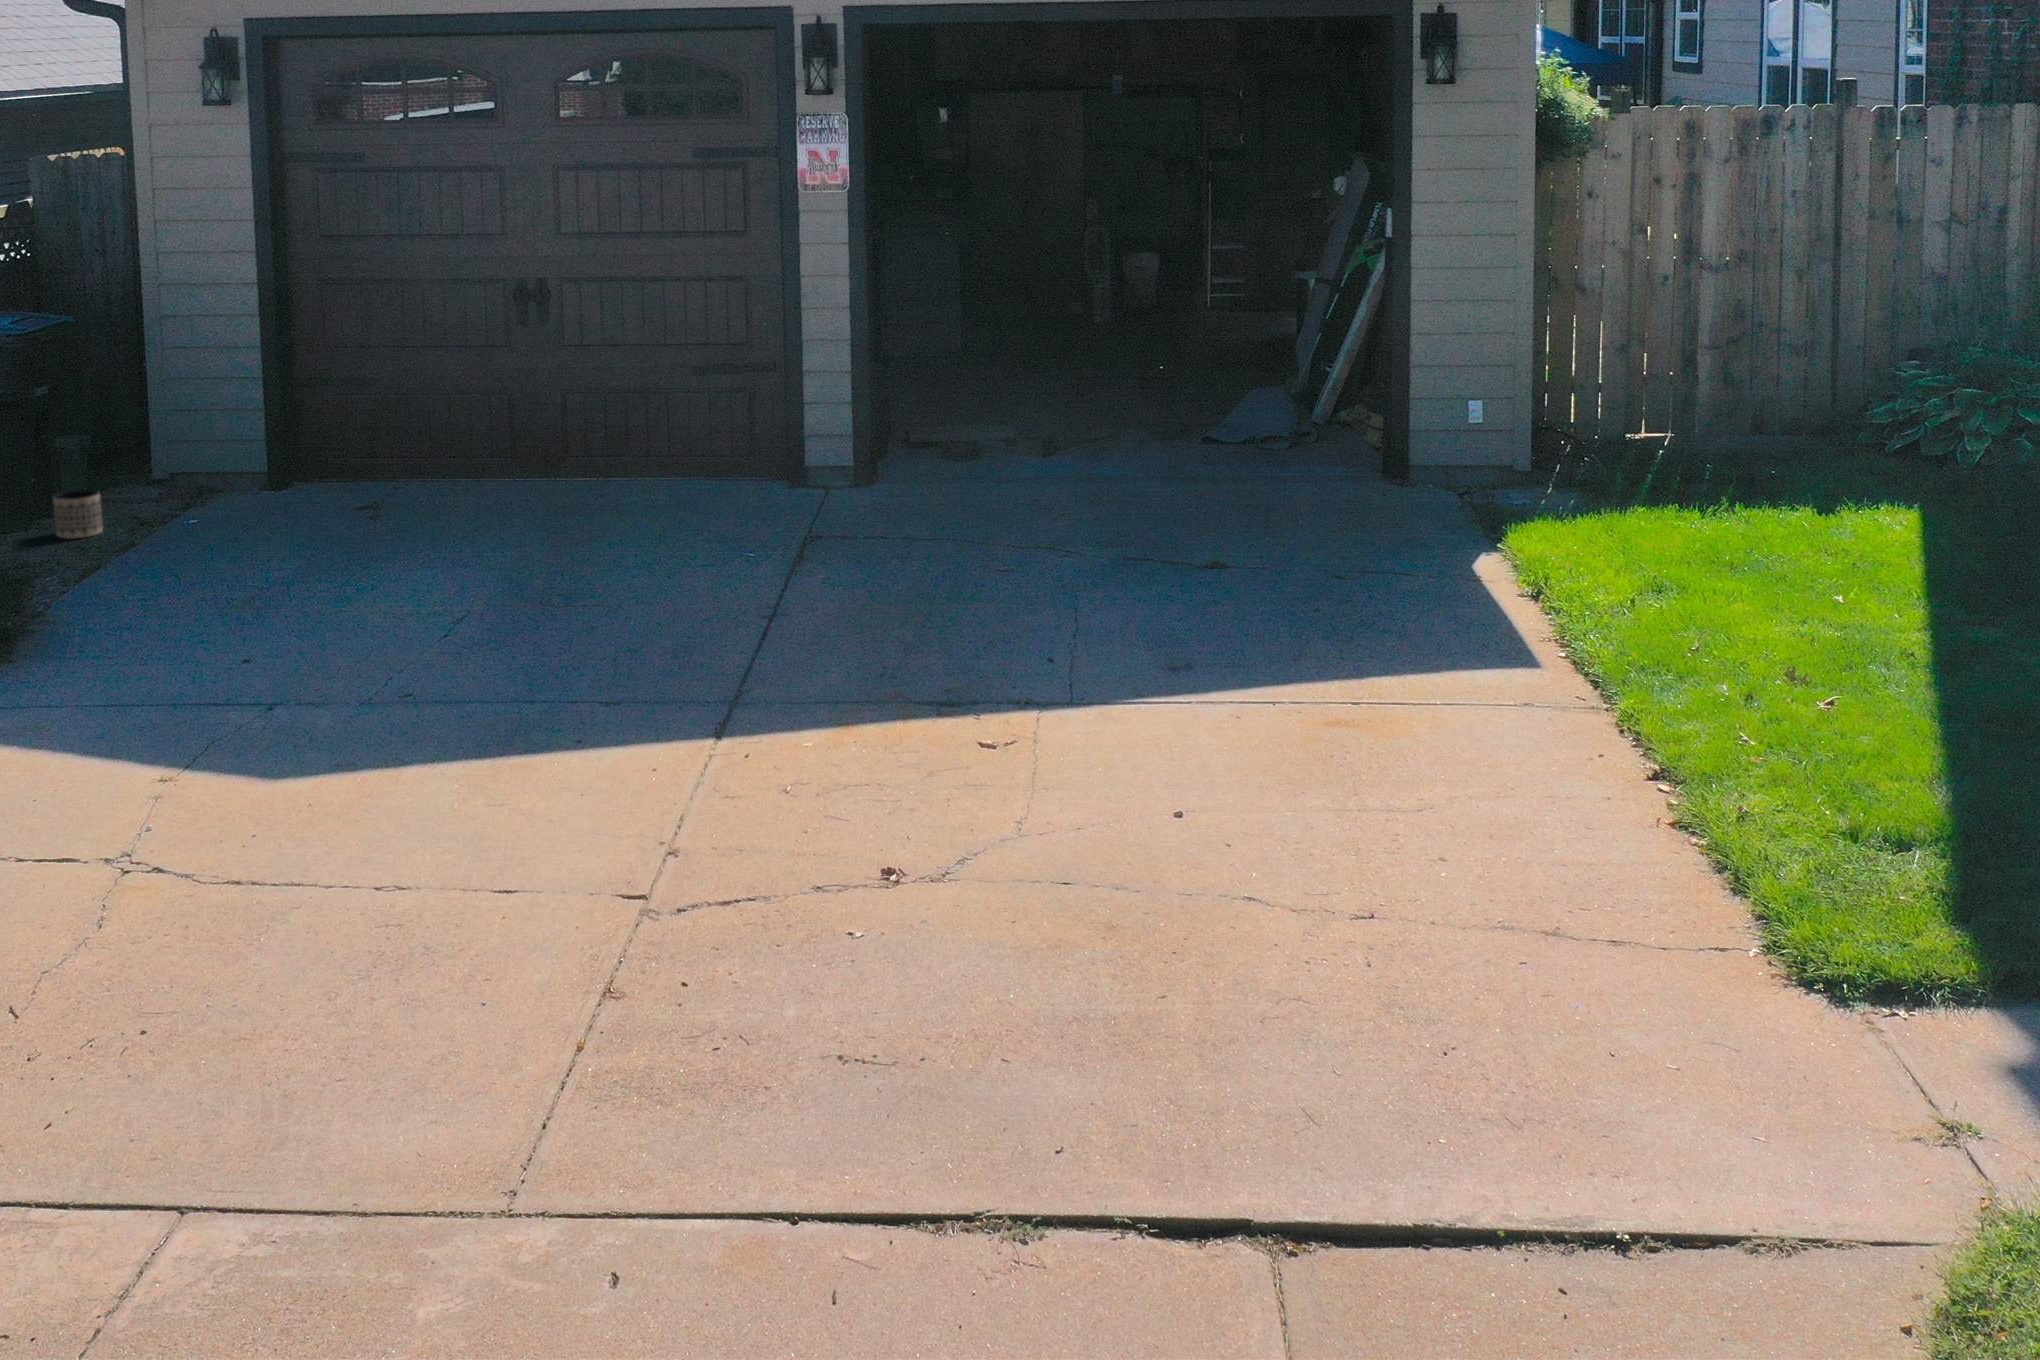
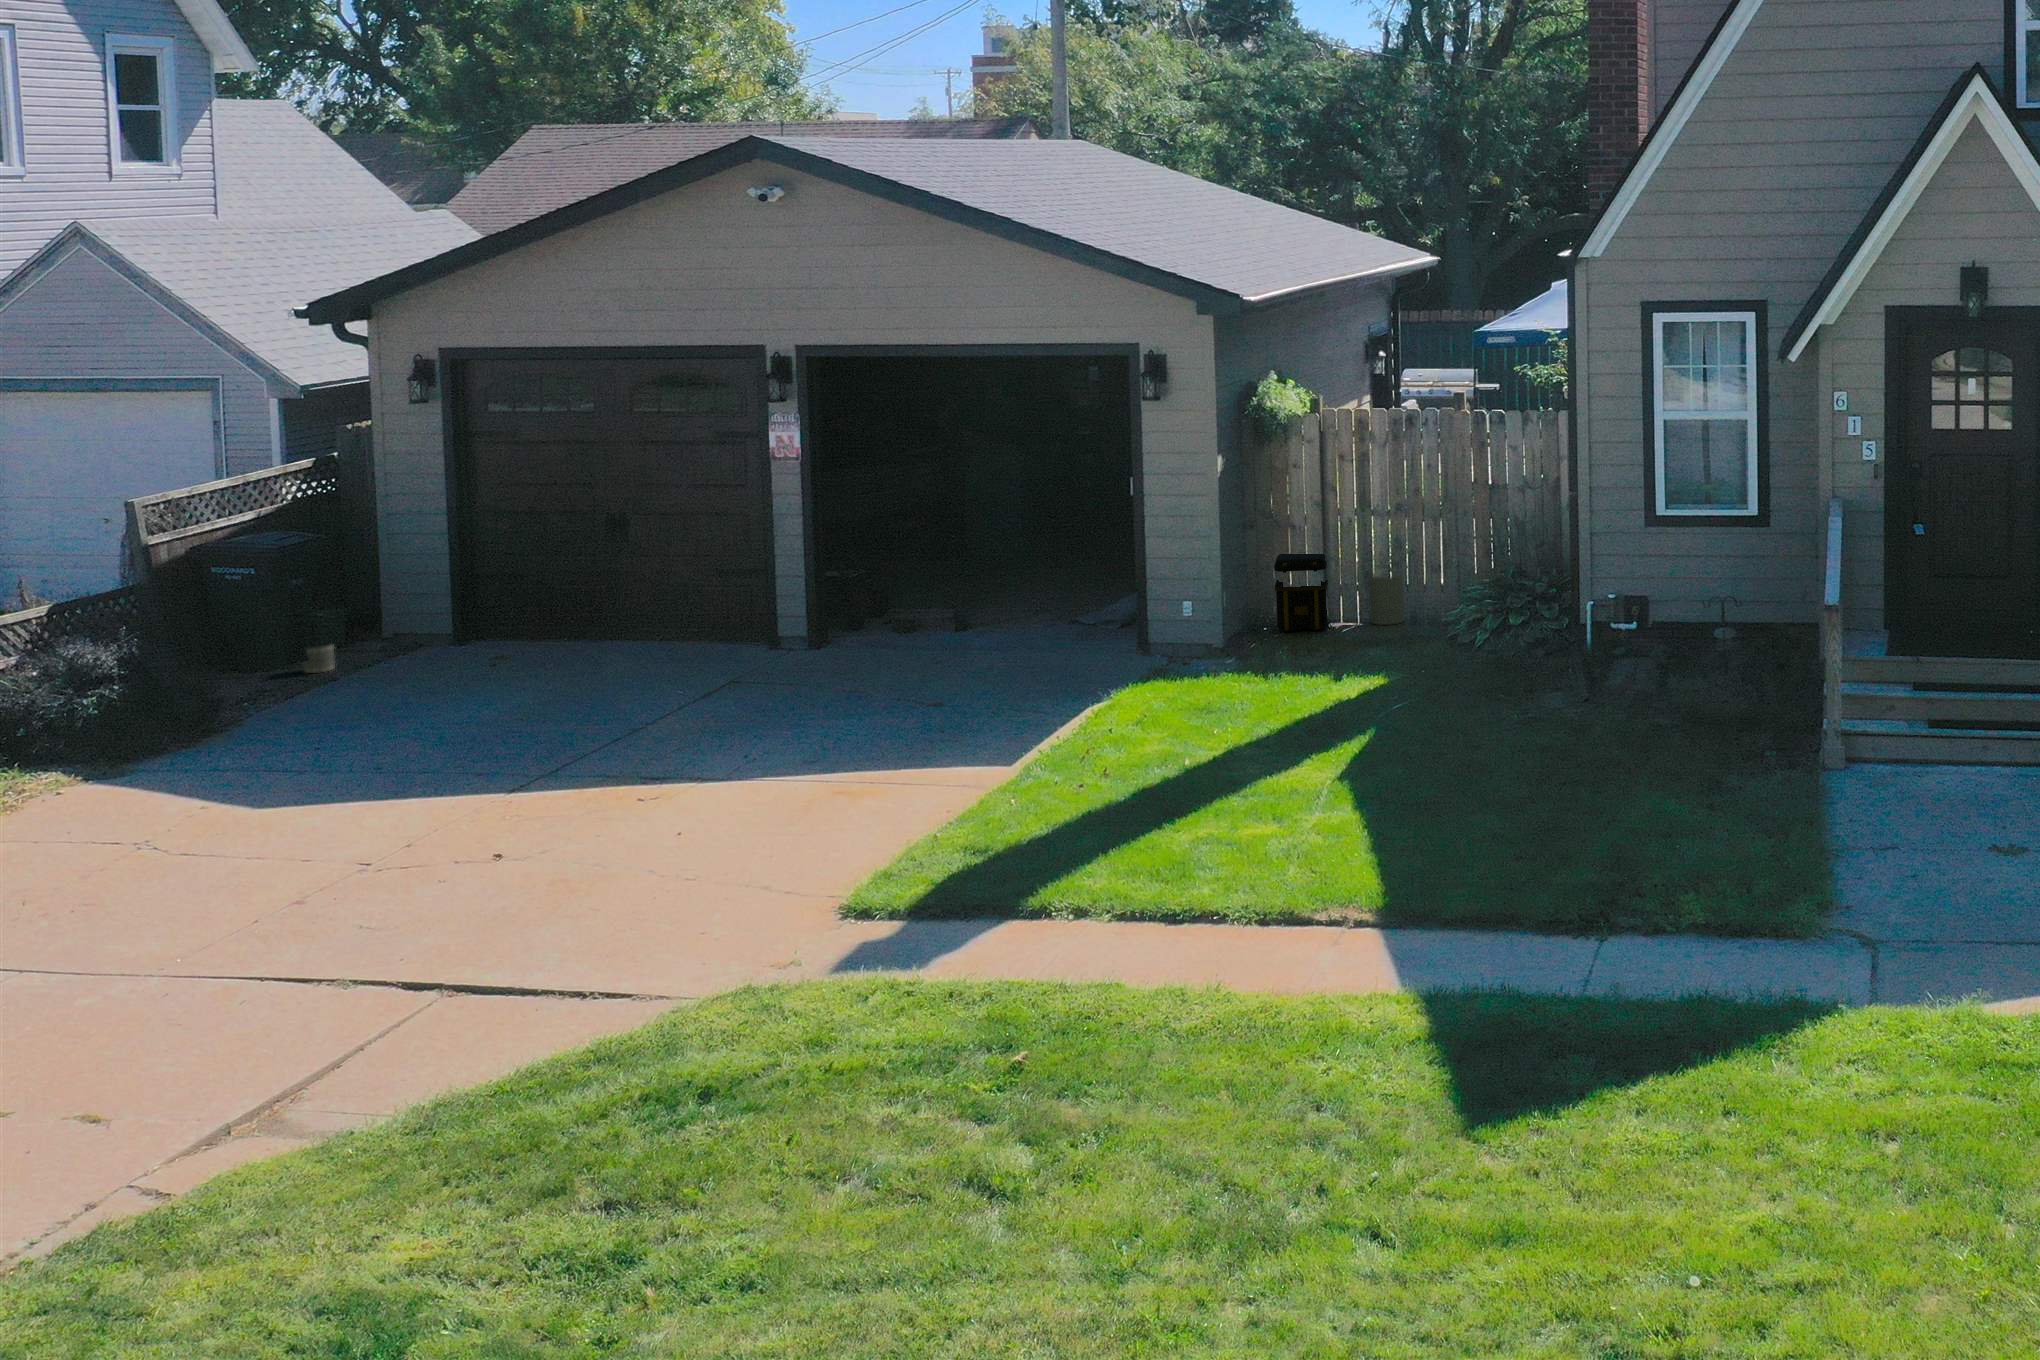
toolbox: none [1583,334,1688,460] -> present [1274,552,1328,632]
bucket: none [1722,364,1803,448] -> present [1361,575,1405,625]

